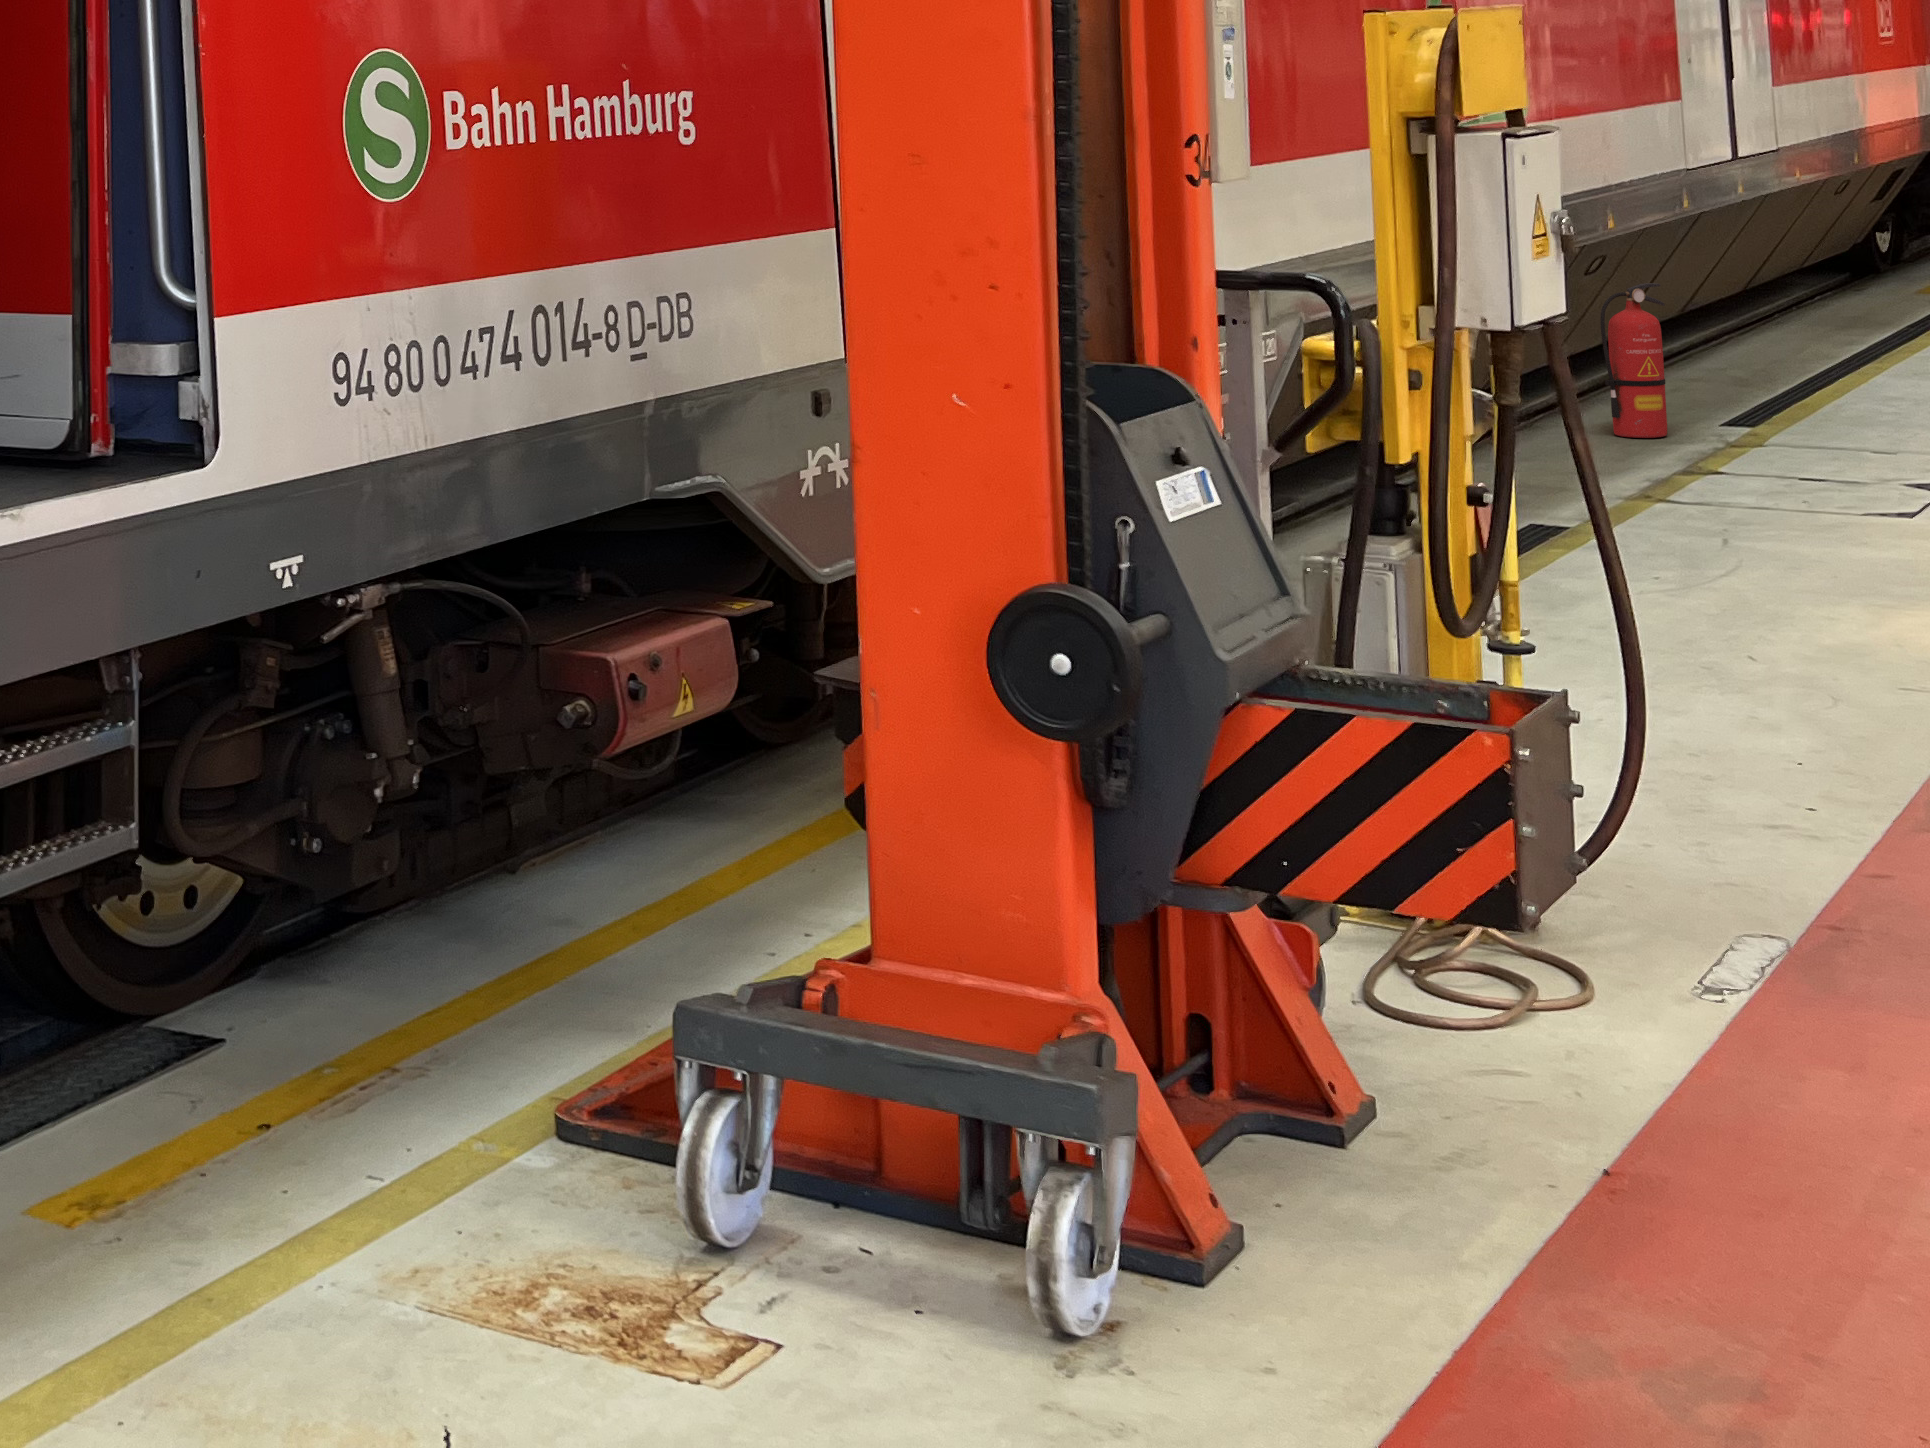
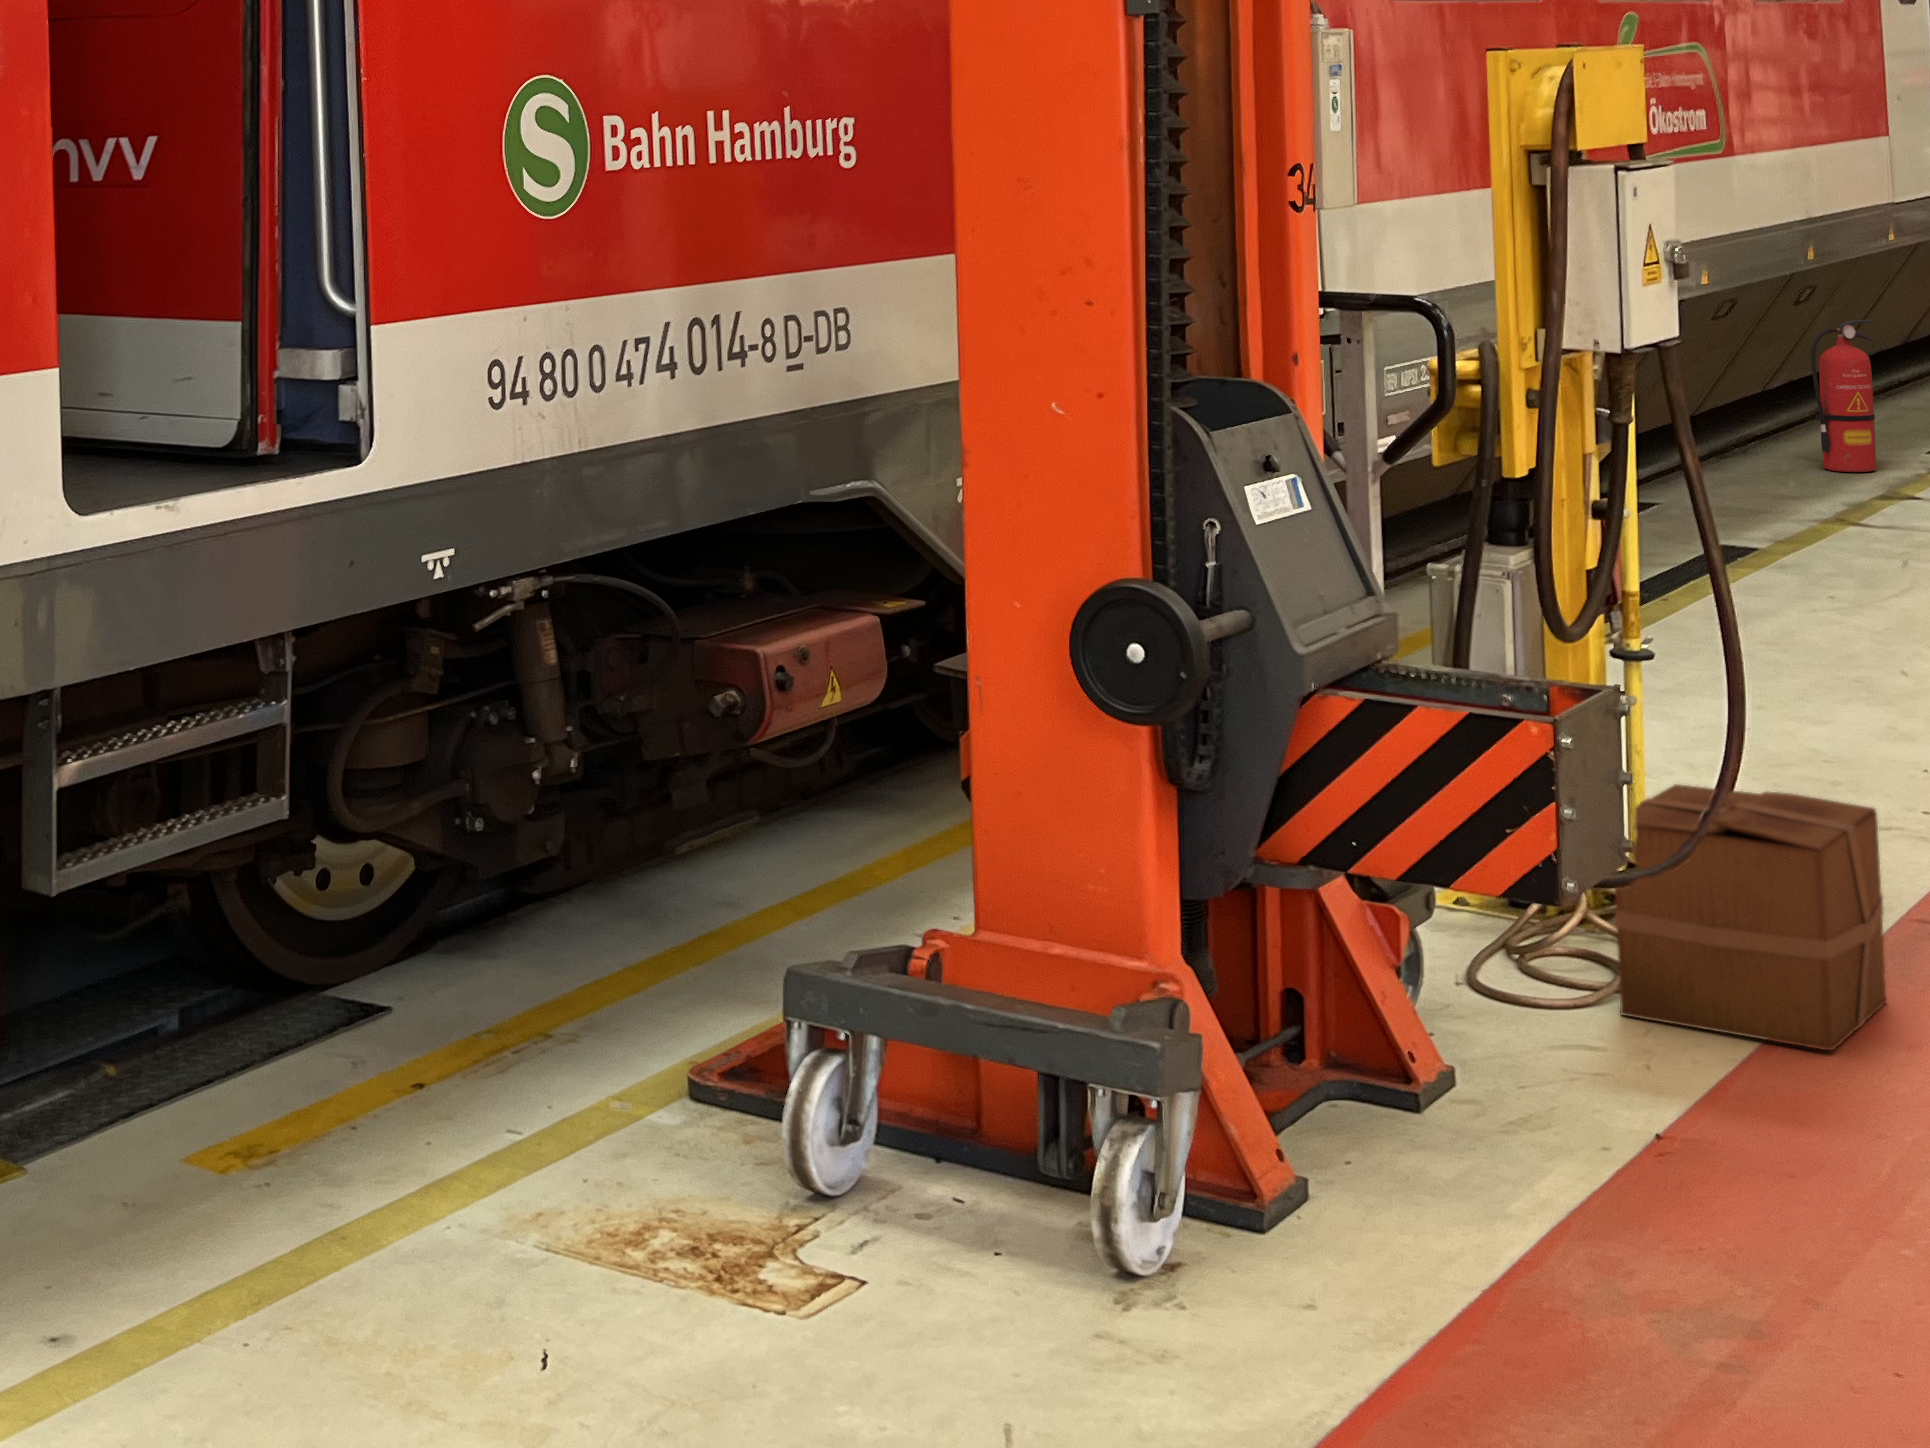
cardboard box: none [1513,778,1802,1060] -> present [1615,784,1887,1050]

